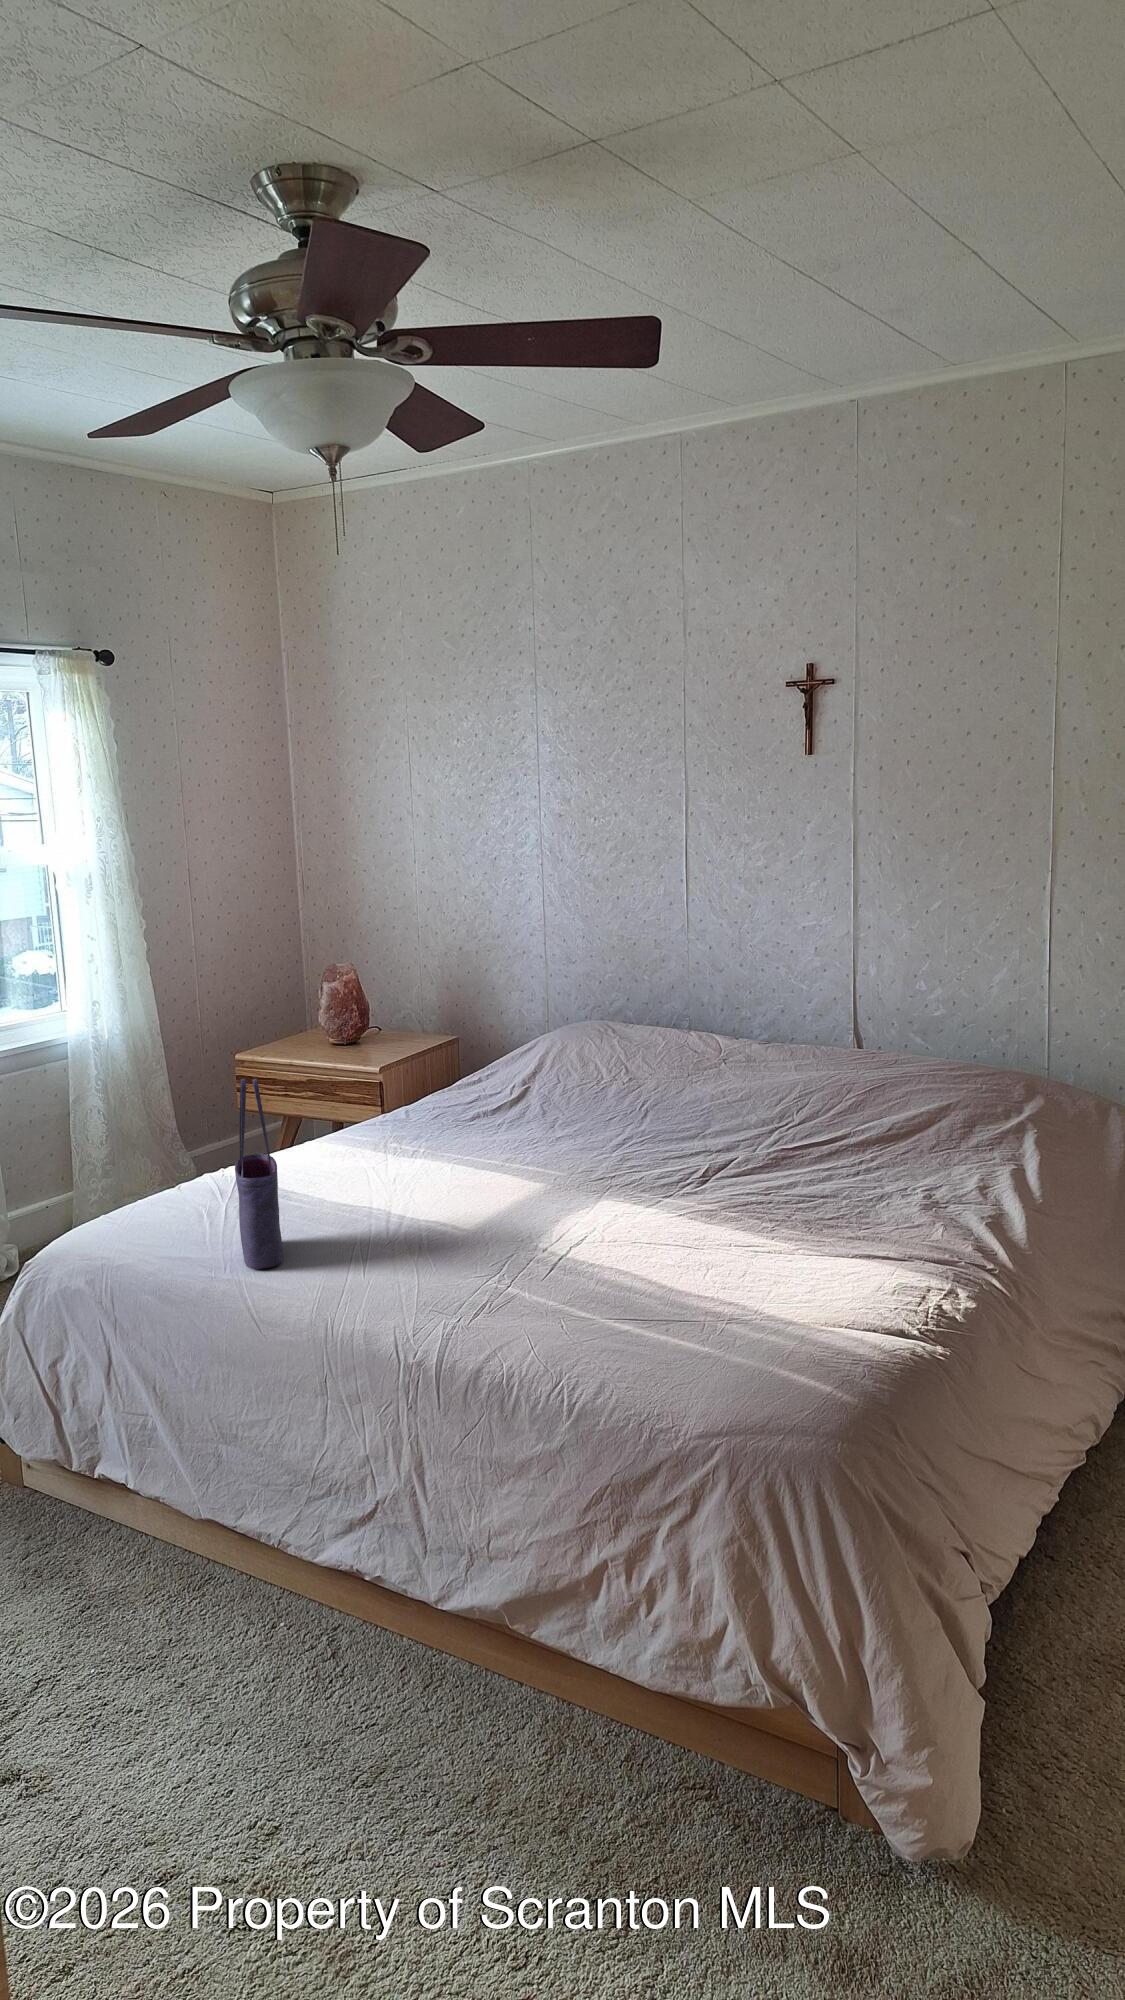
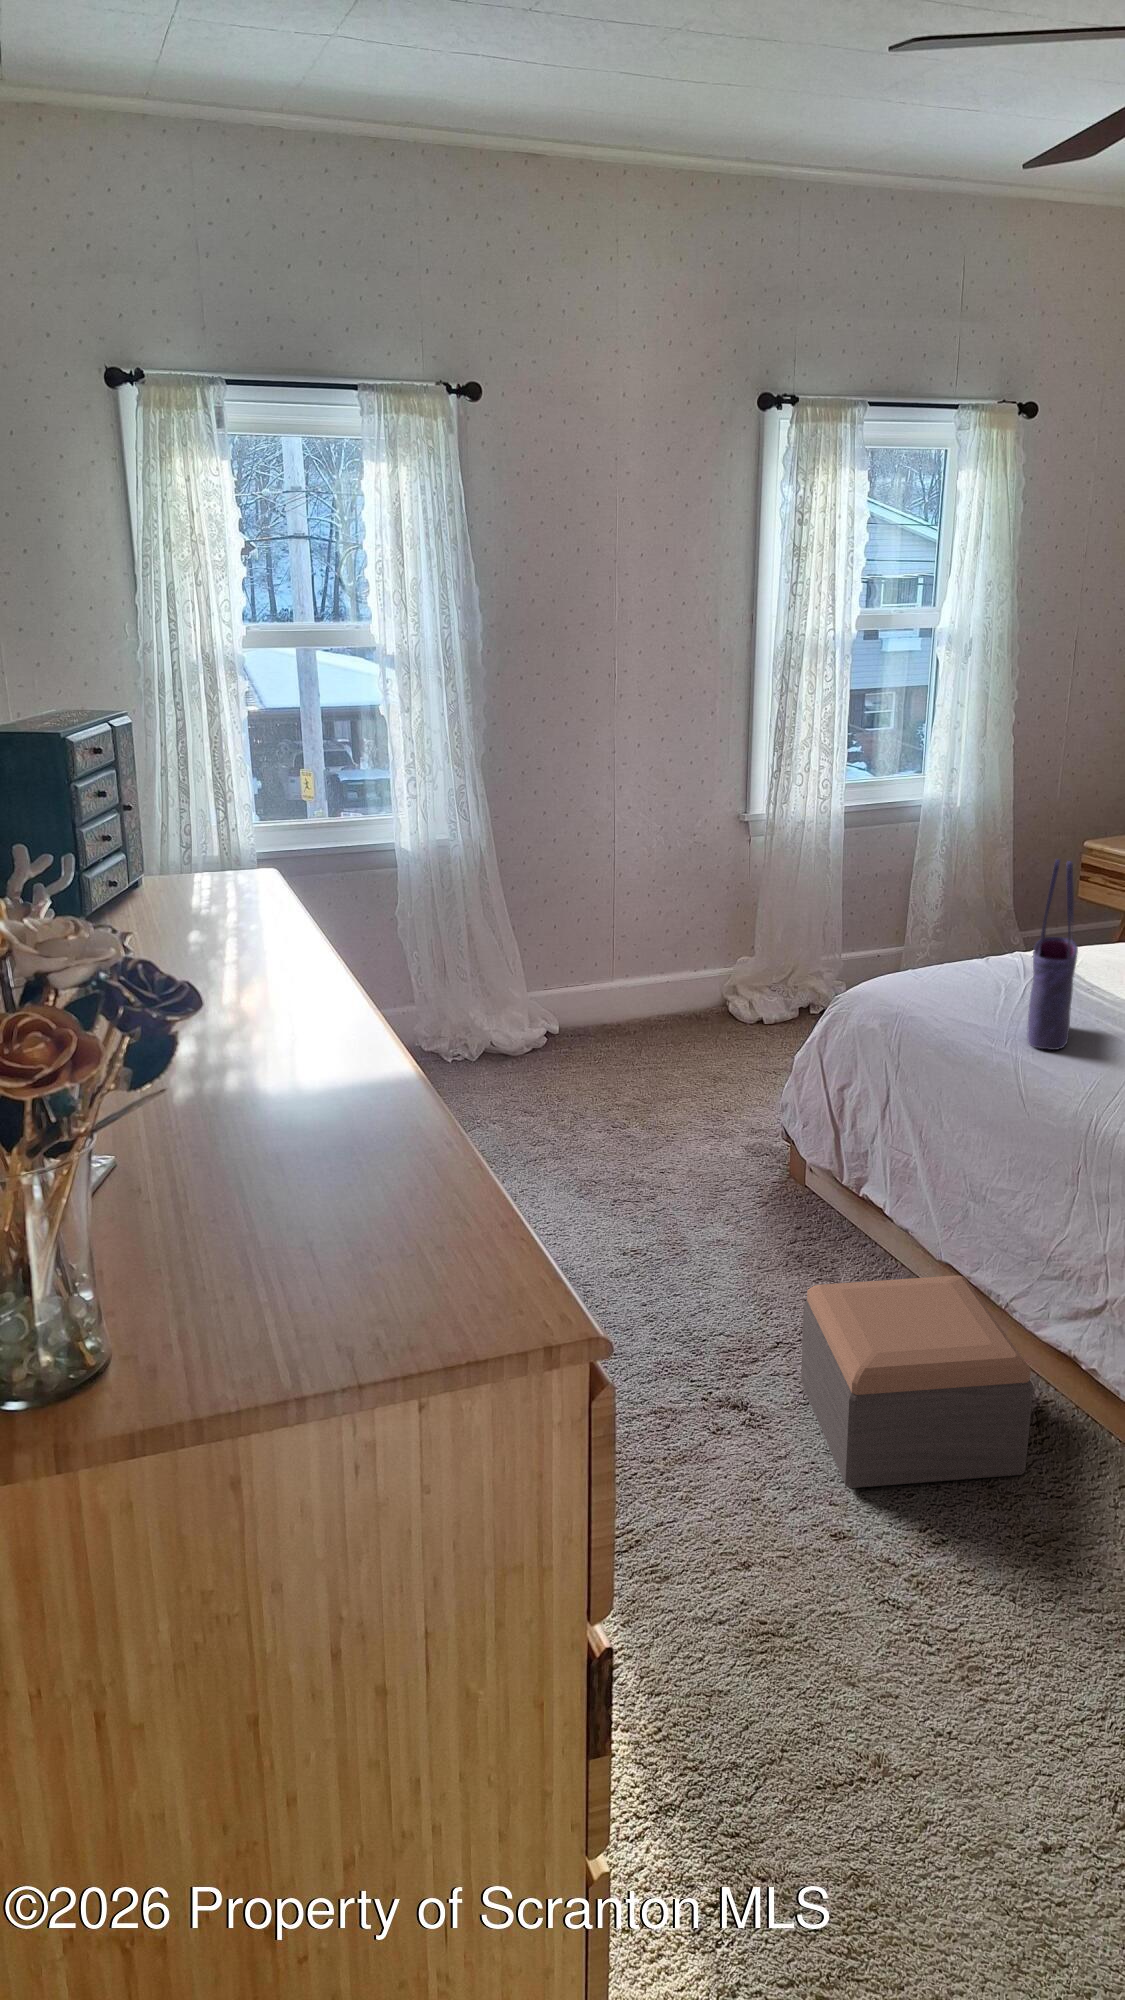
footstool: none [65,1529,337,1818] -> present [801,1275,1033,1488]

